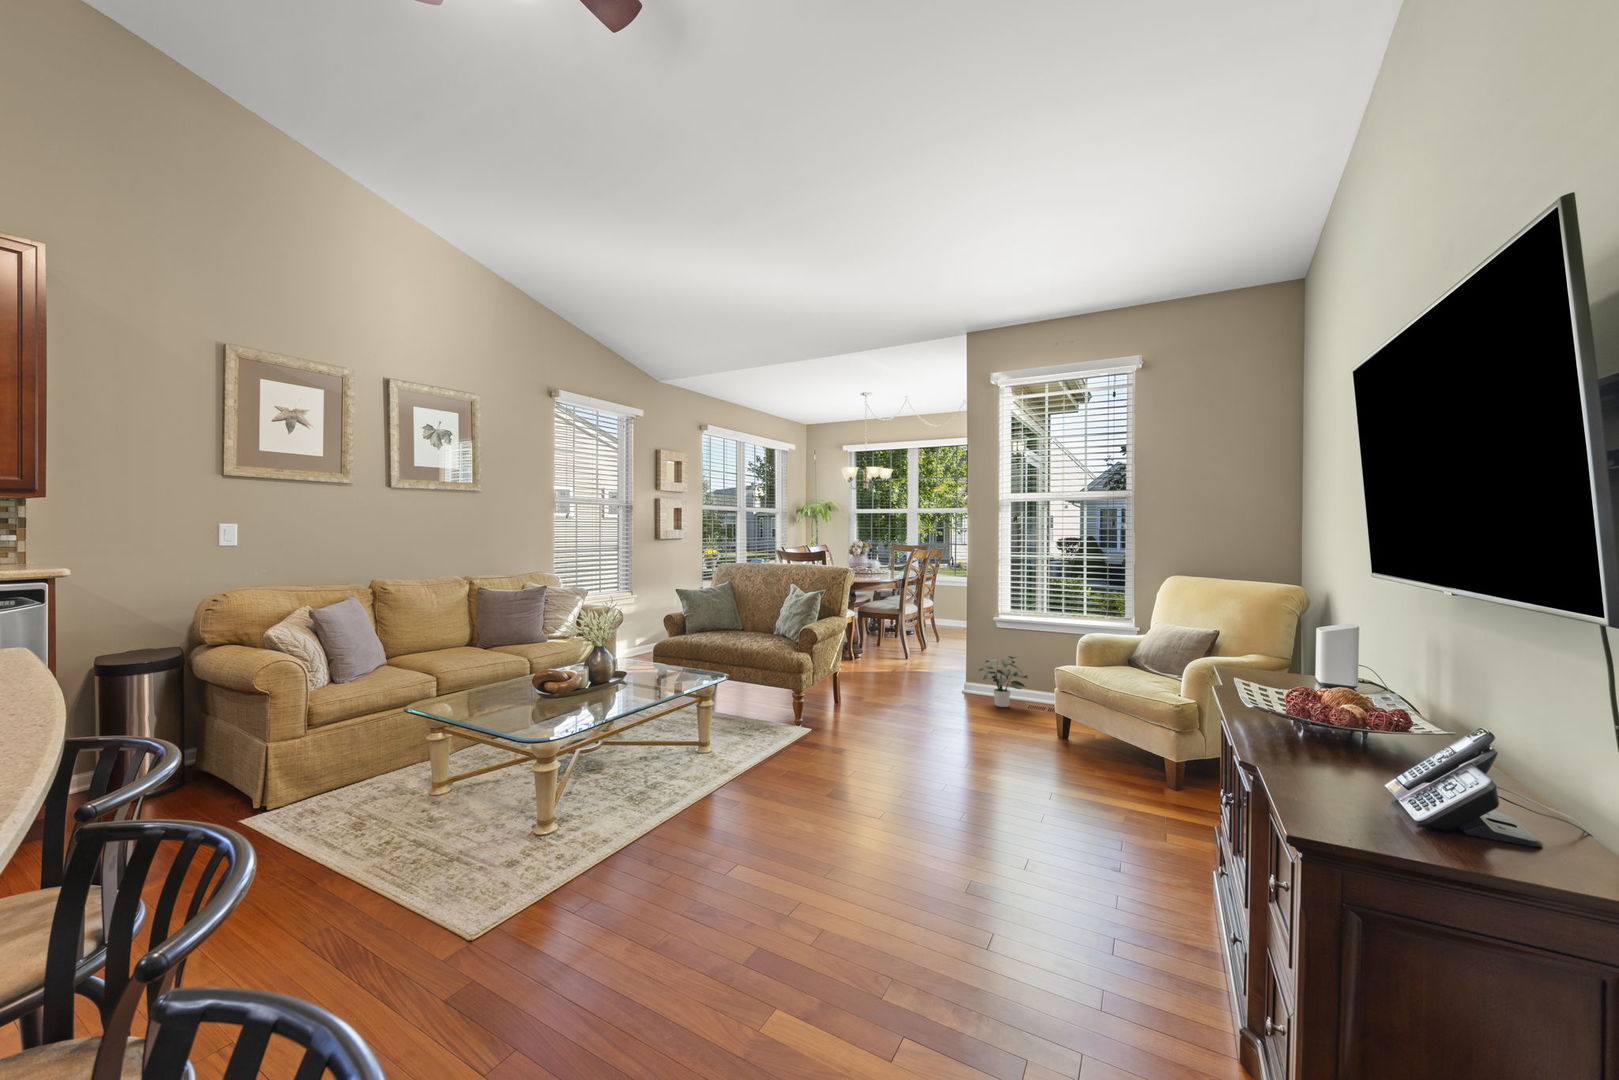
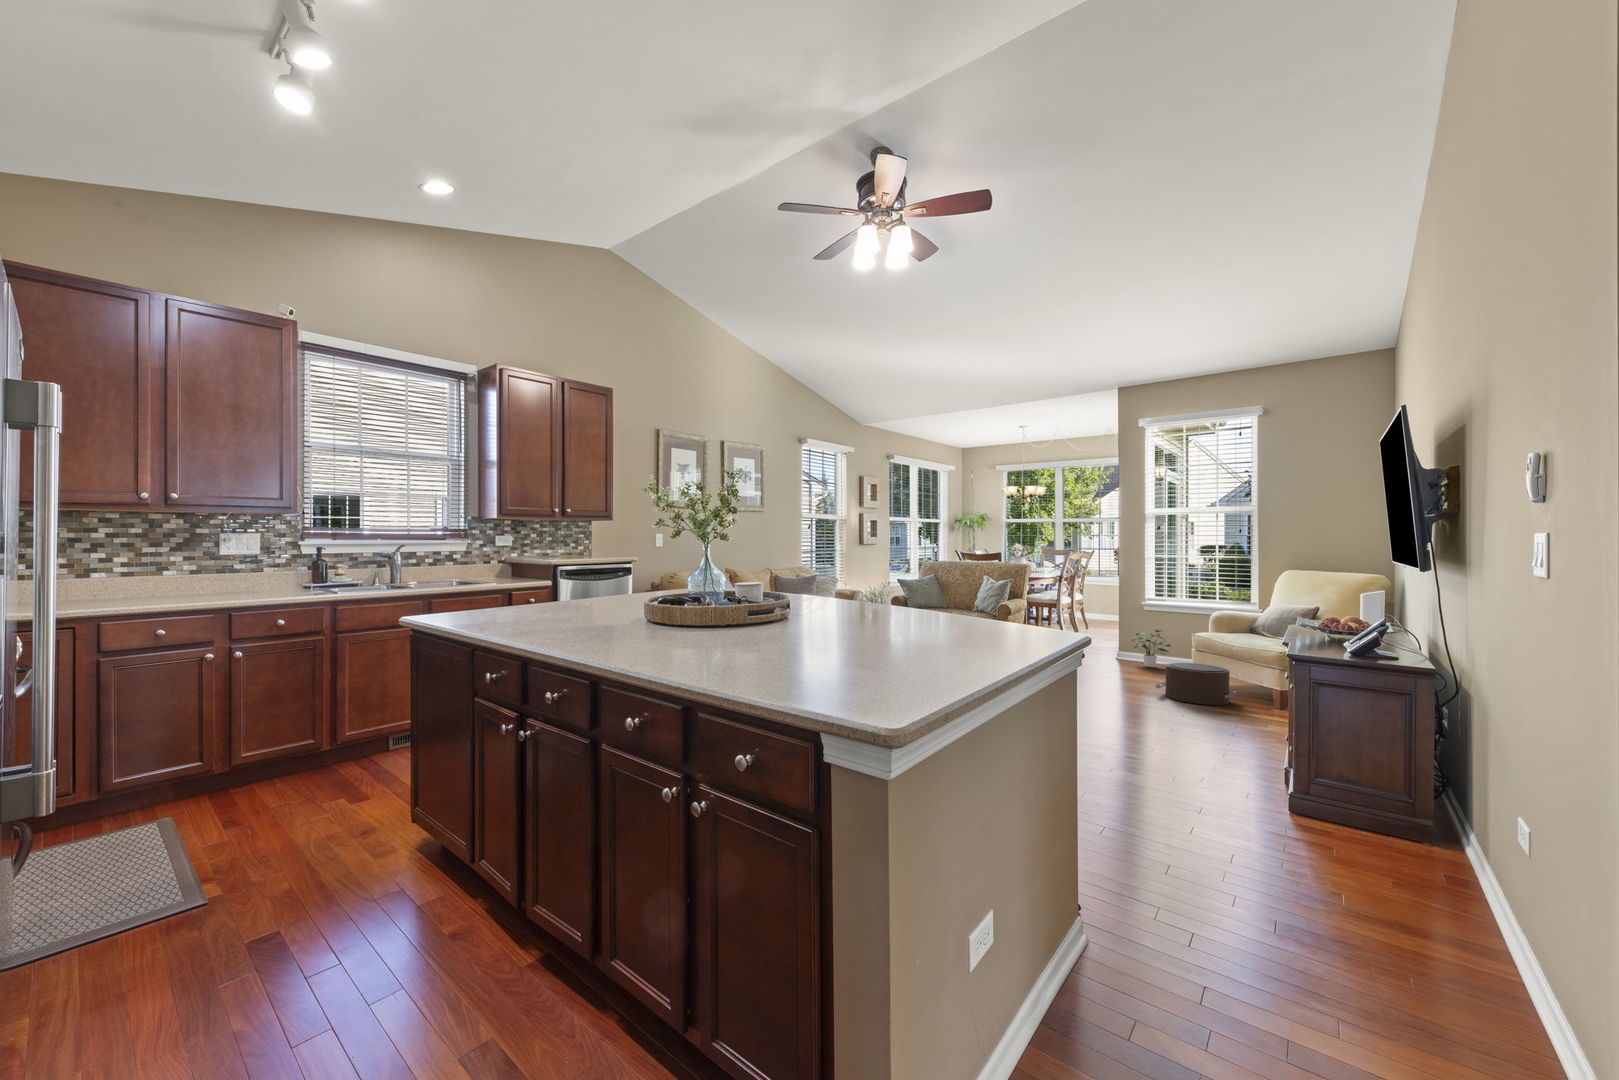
pouf: none [1001,716,1115,787] -> present [1155,663,1237,705]

